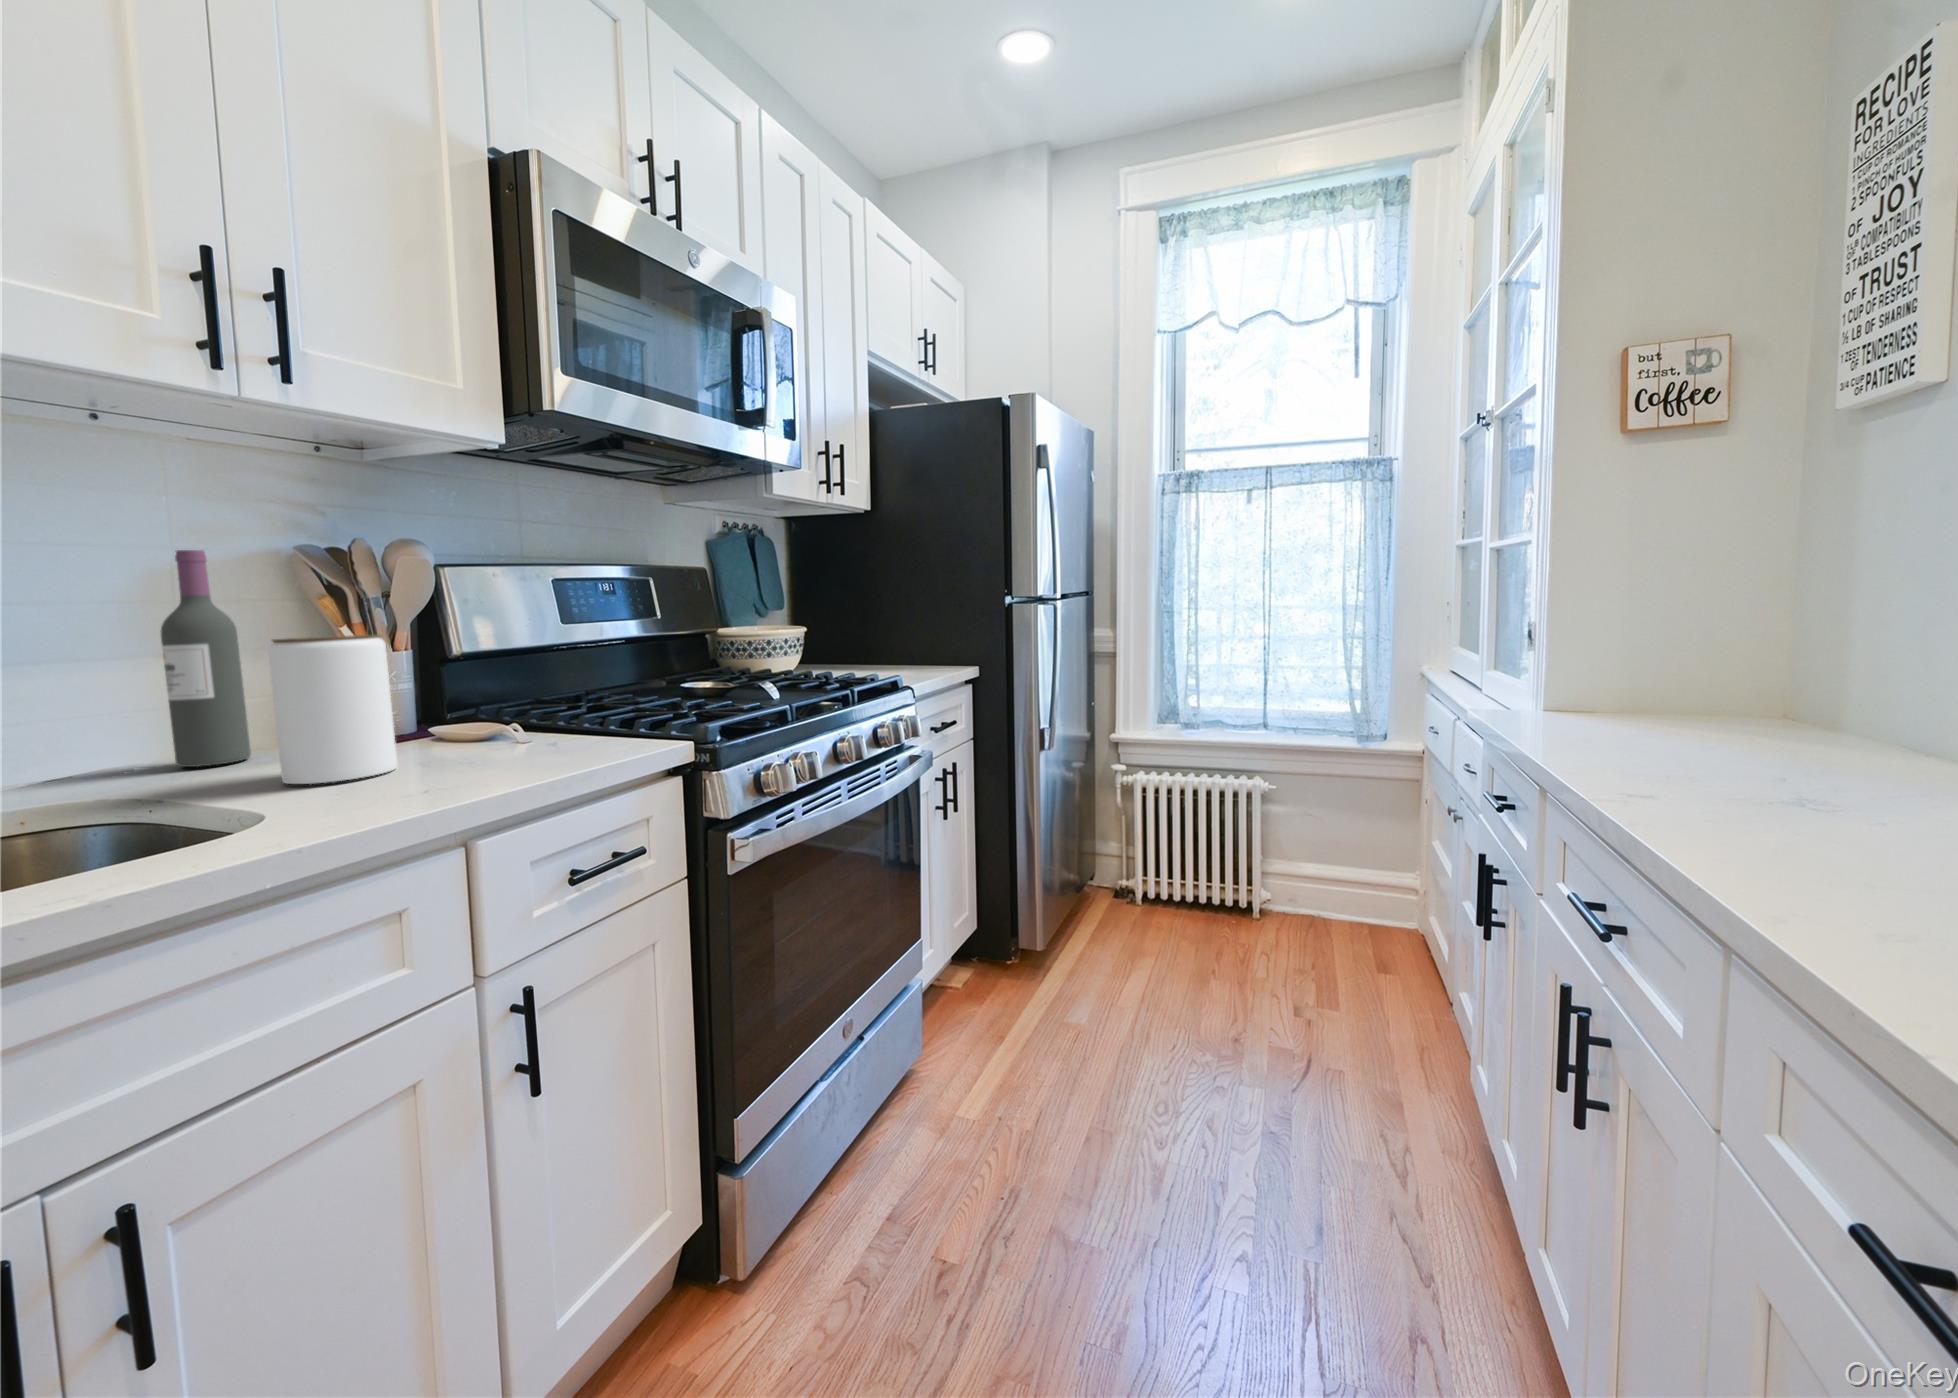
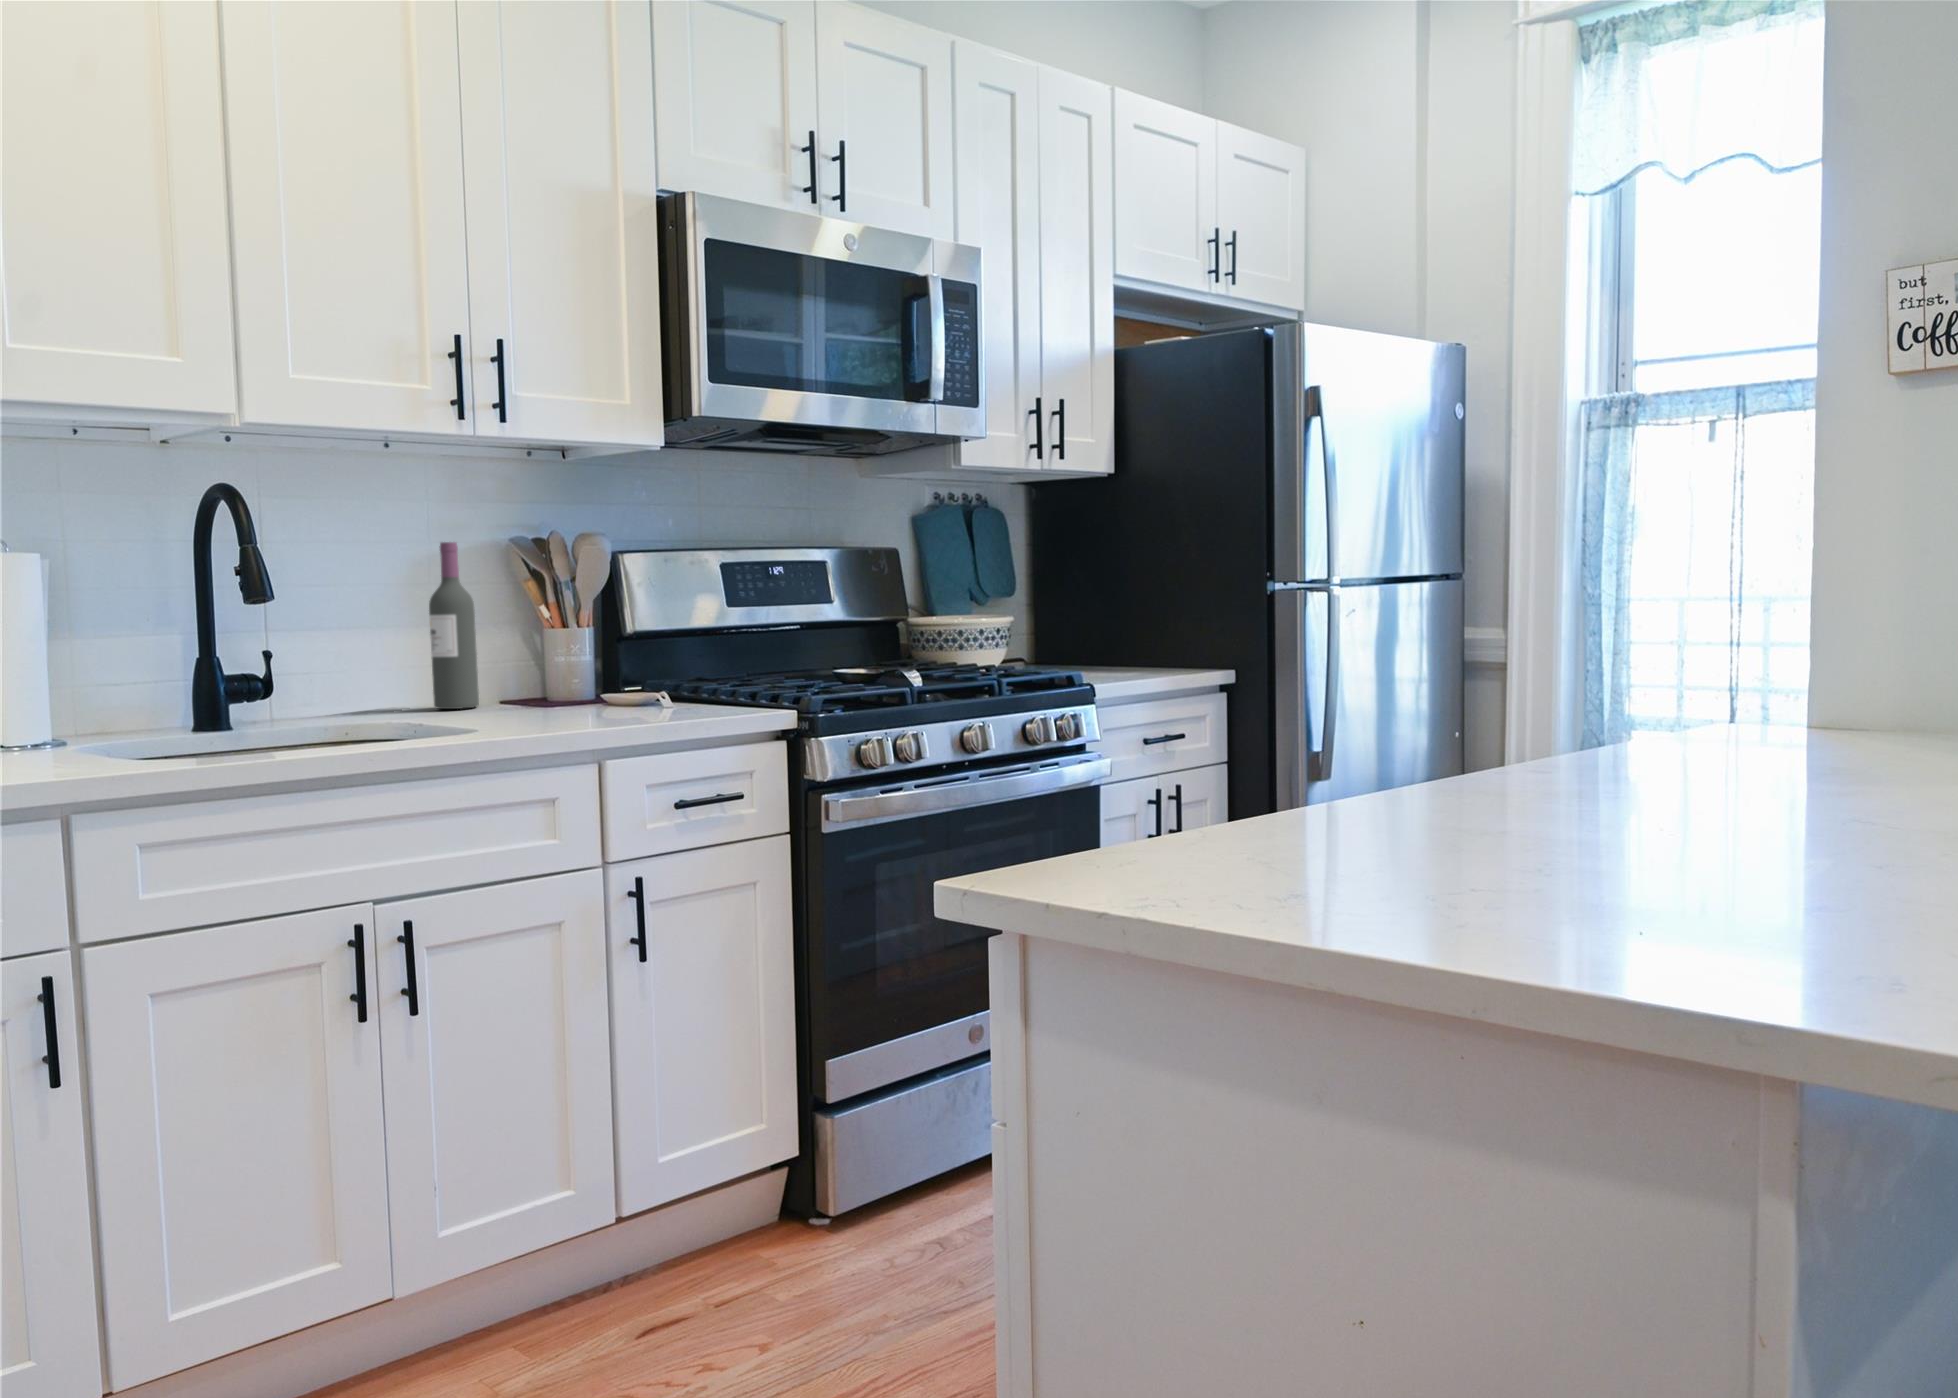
jar: present [268,635,398,784] -> none [486,610,563,720]

